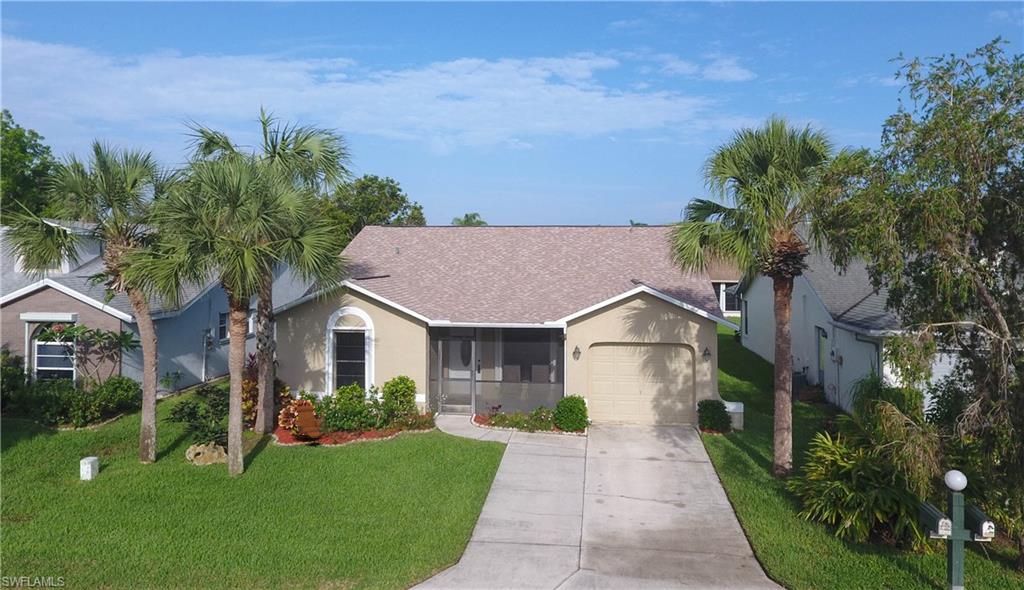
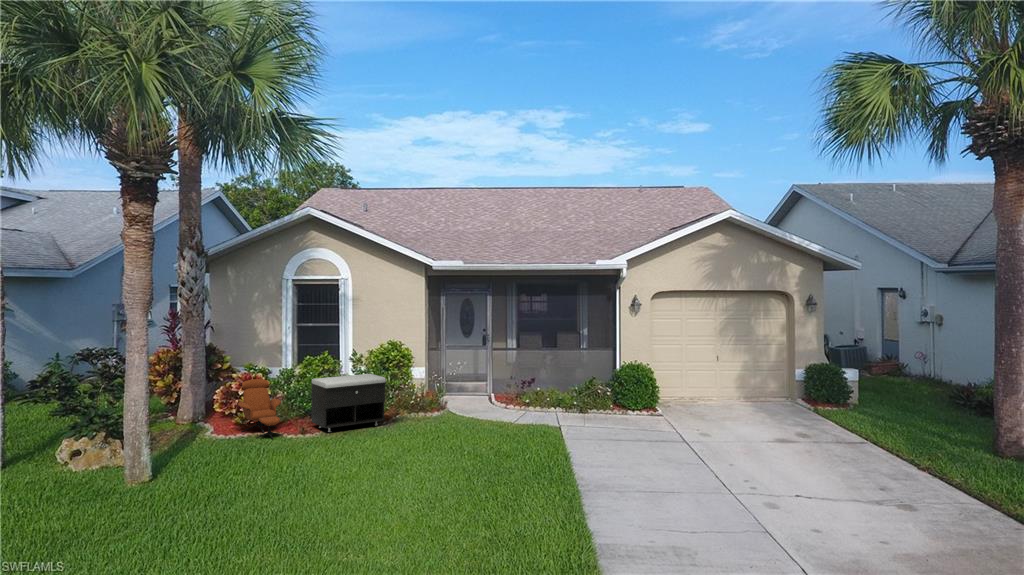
storage bench: none [342,402,391,443] -> present [312,374,386,432]

